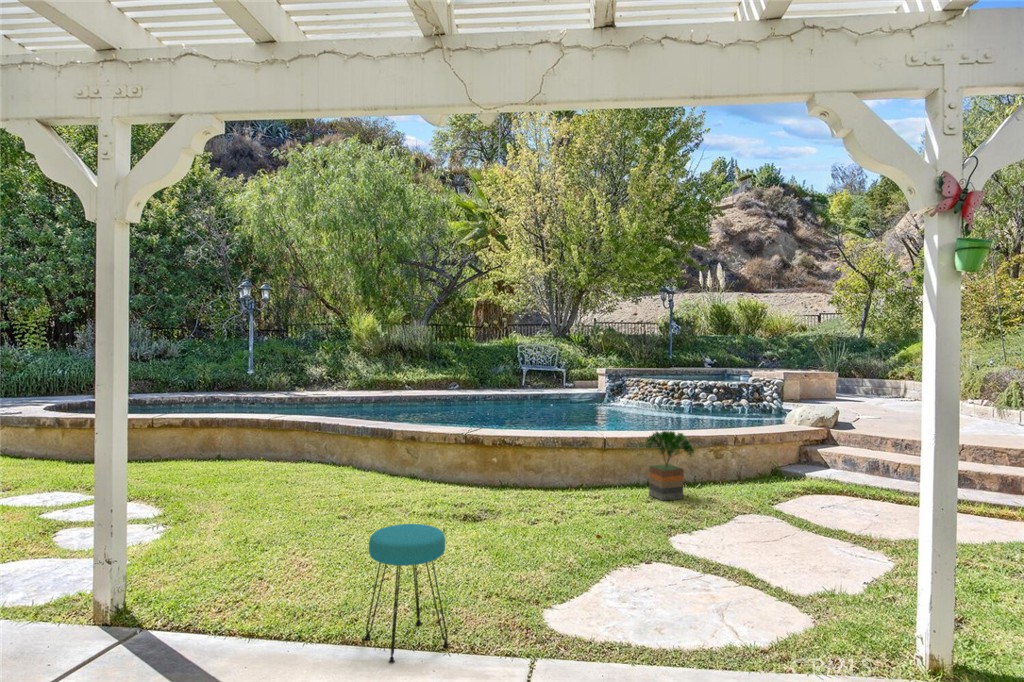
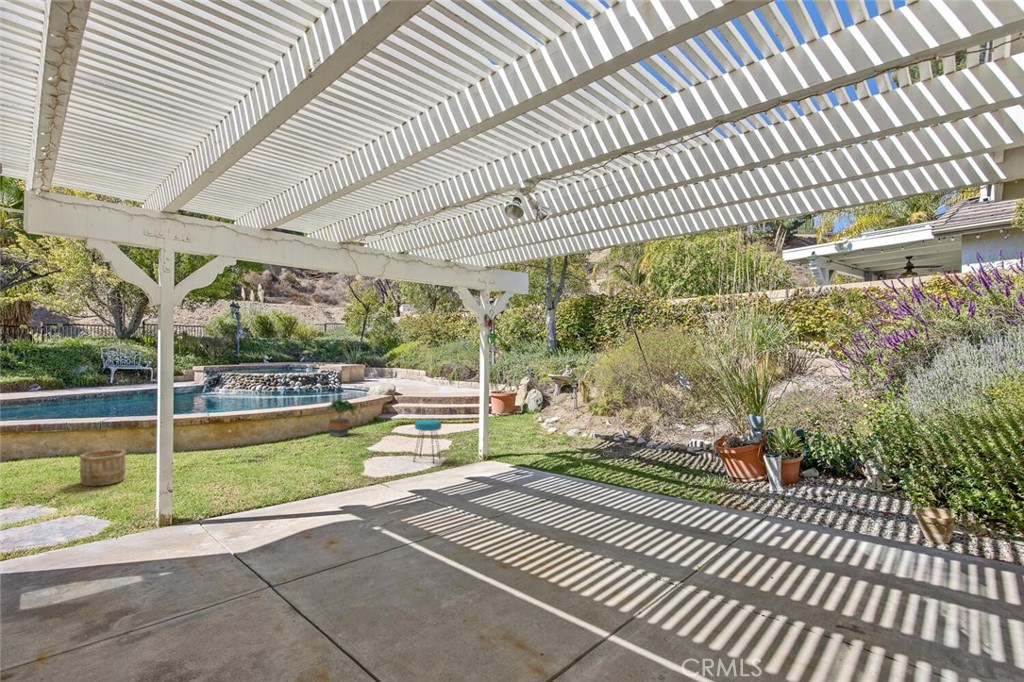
wooden bucket: none [224,475,284,530] -> present [79,449,126,486]
stool: present [365,524,449,662] -> present [414,420,441,462]

